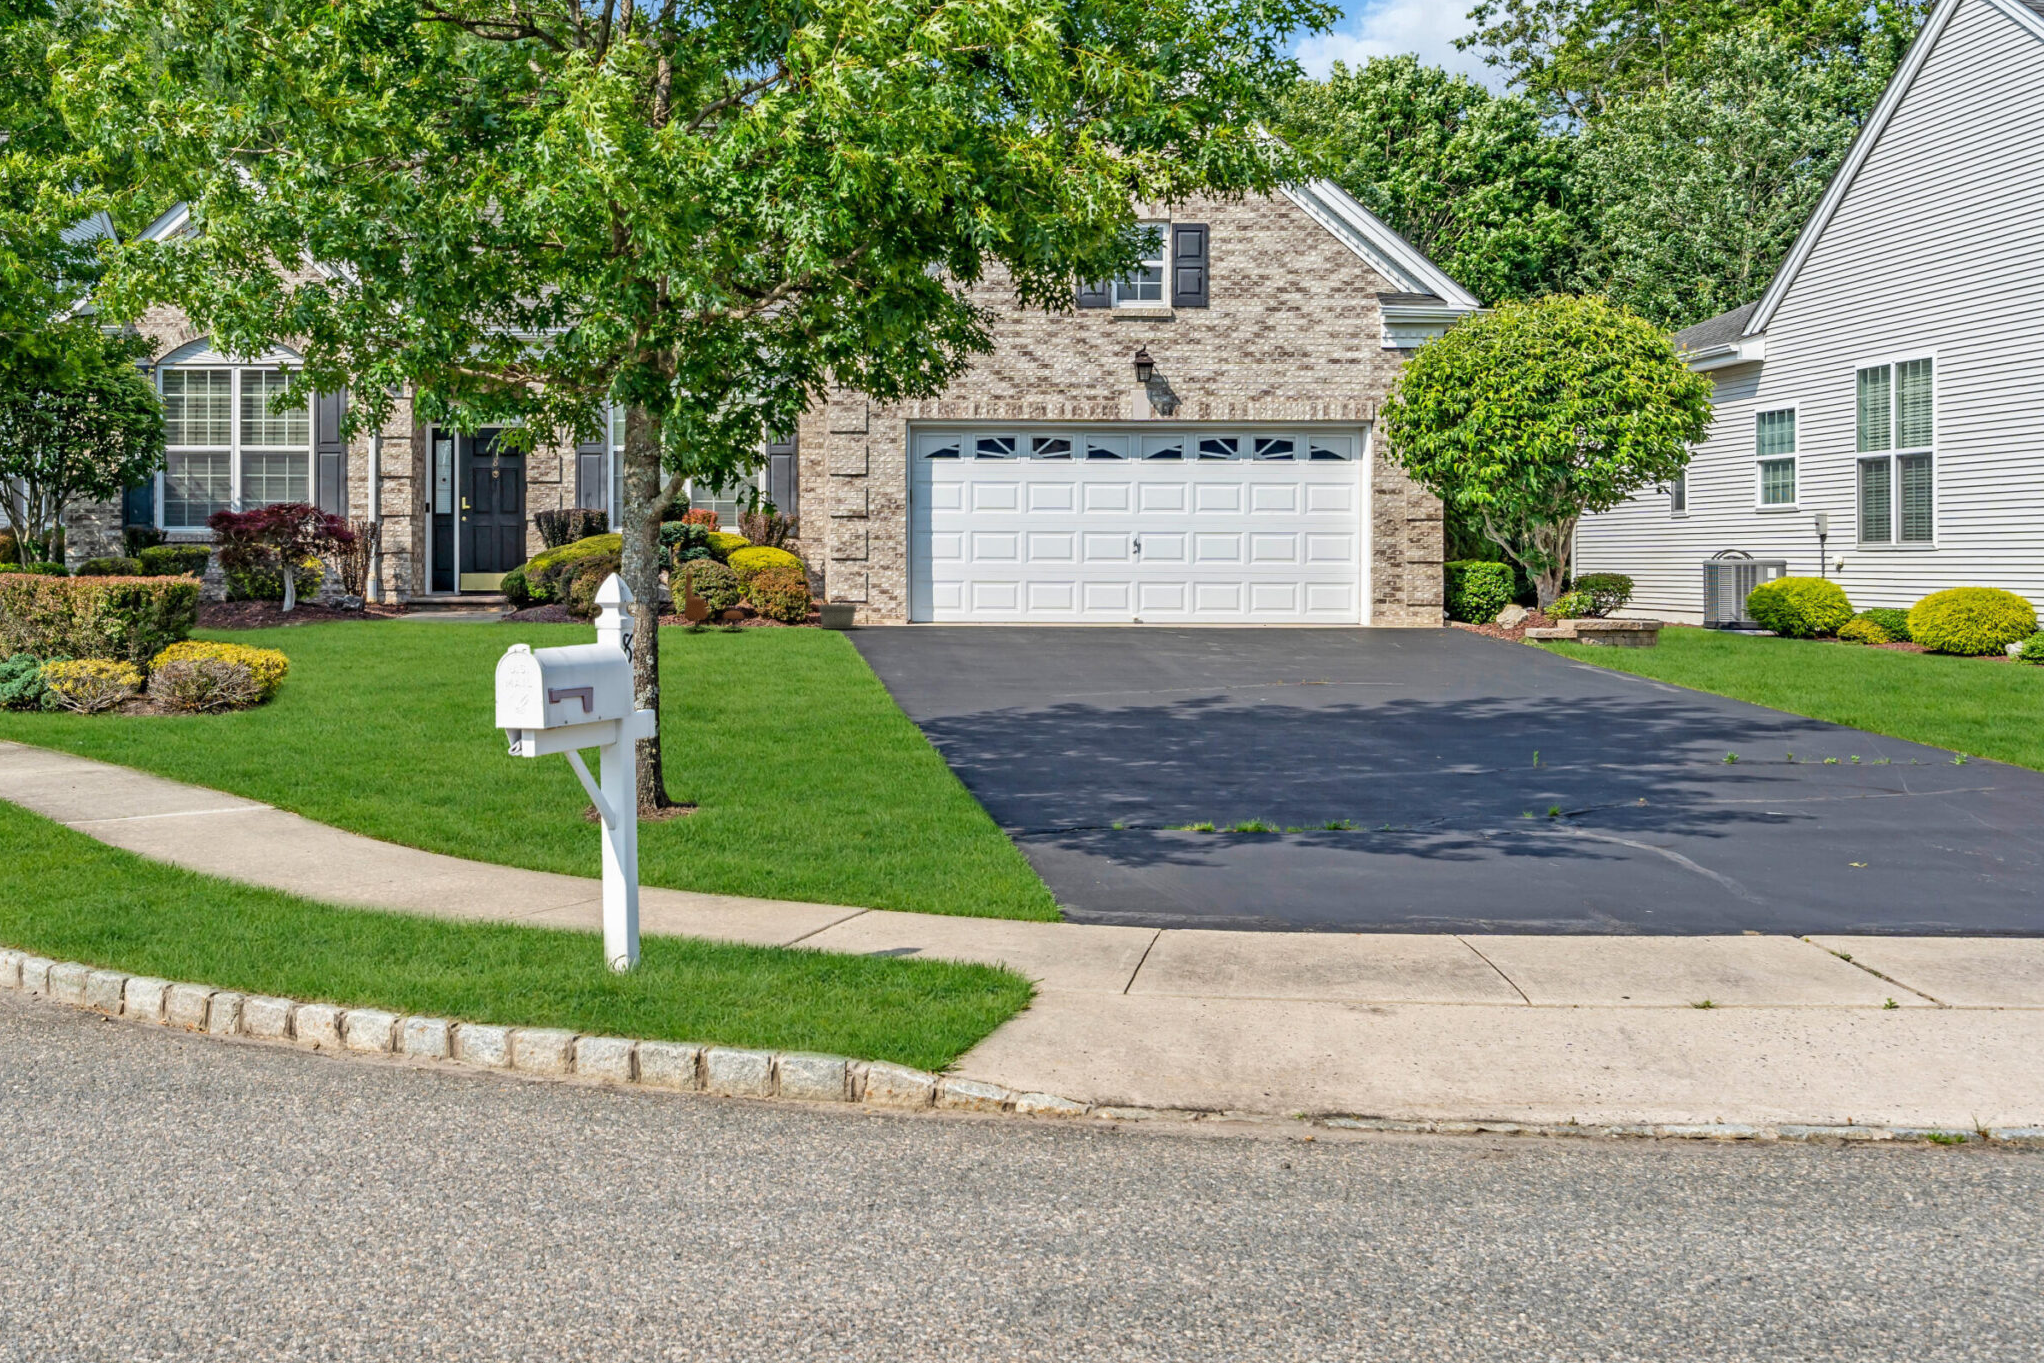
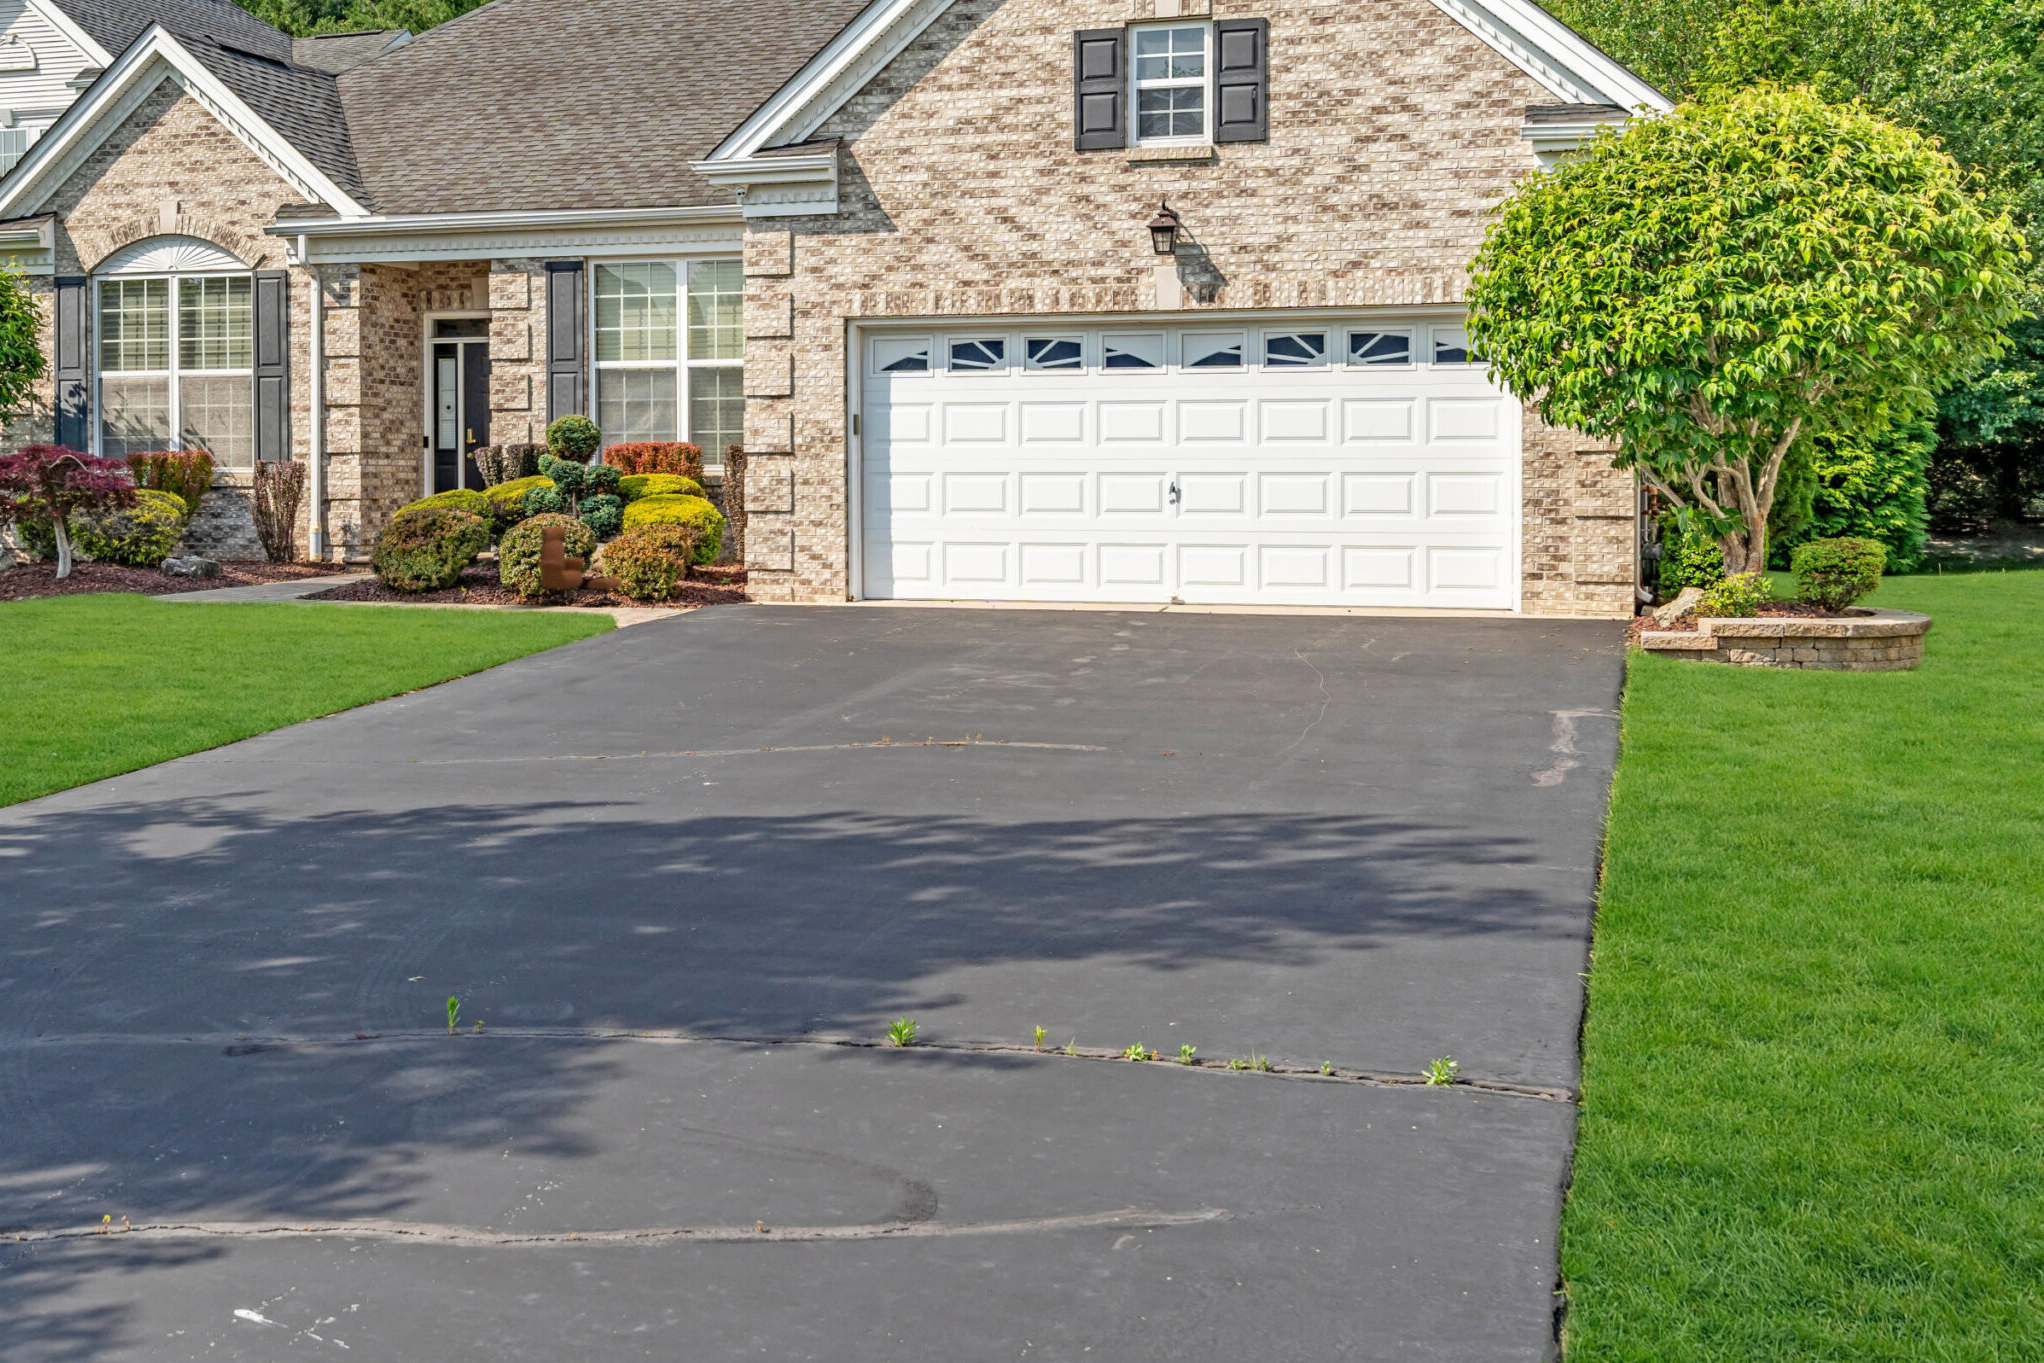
wooden bucket: present [819,604,856,629] -> none [724,560,775,603]

